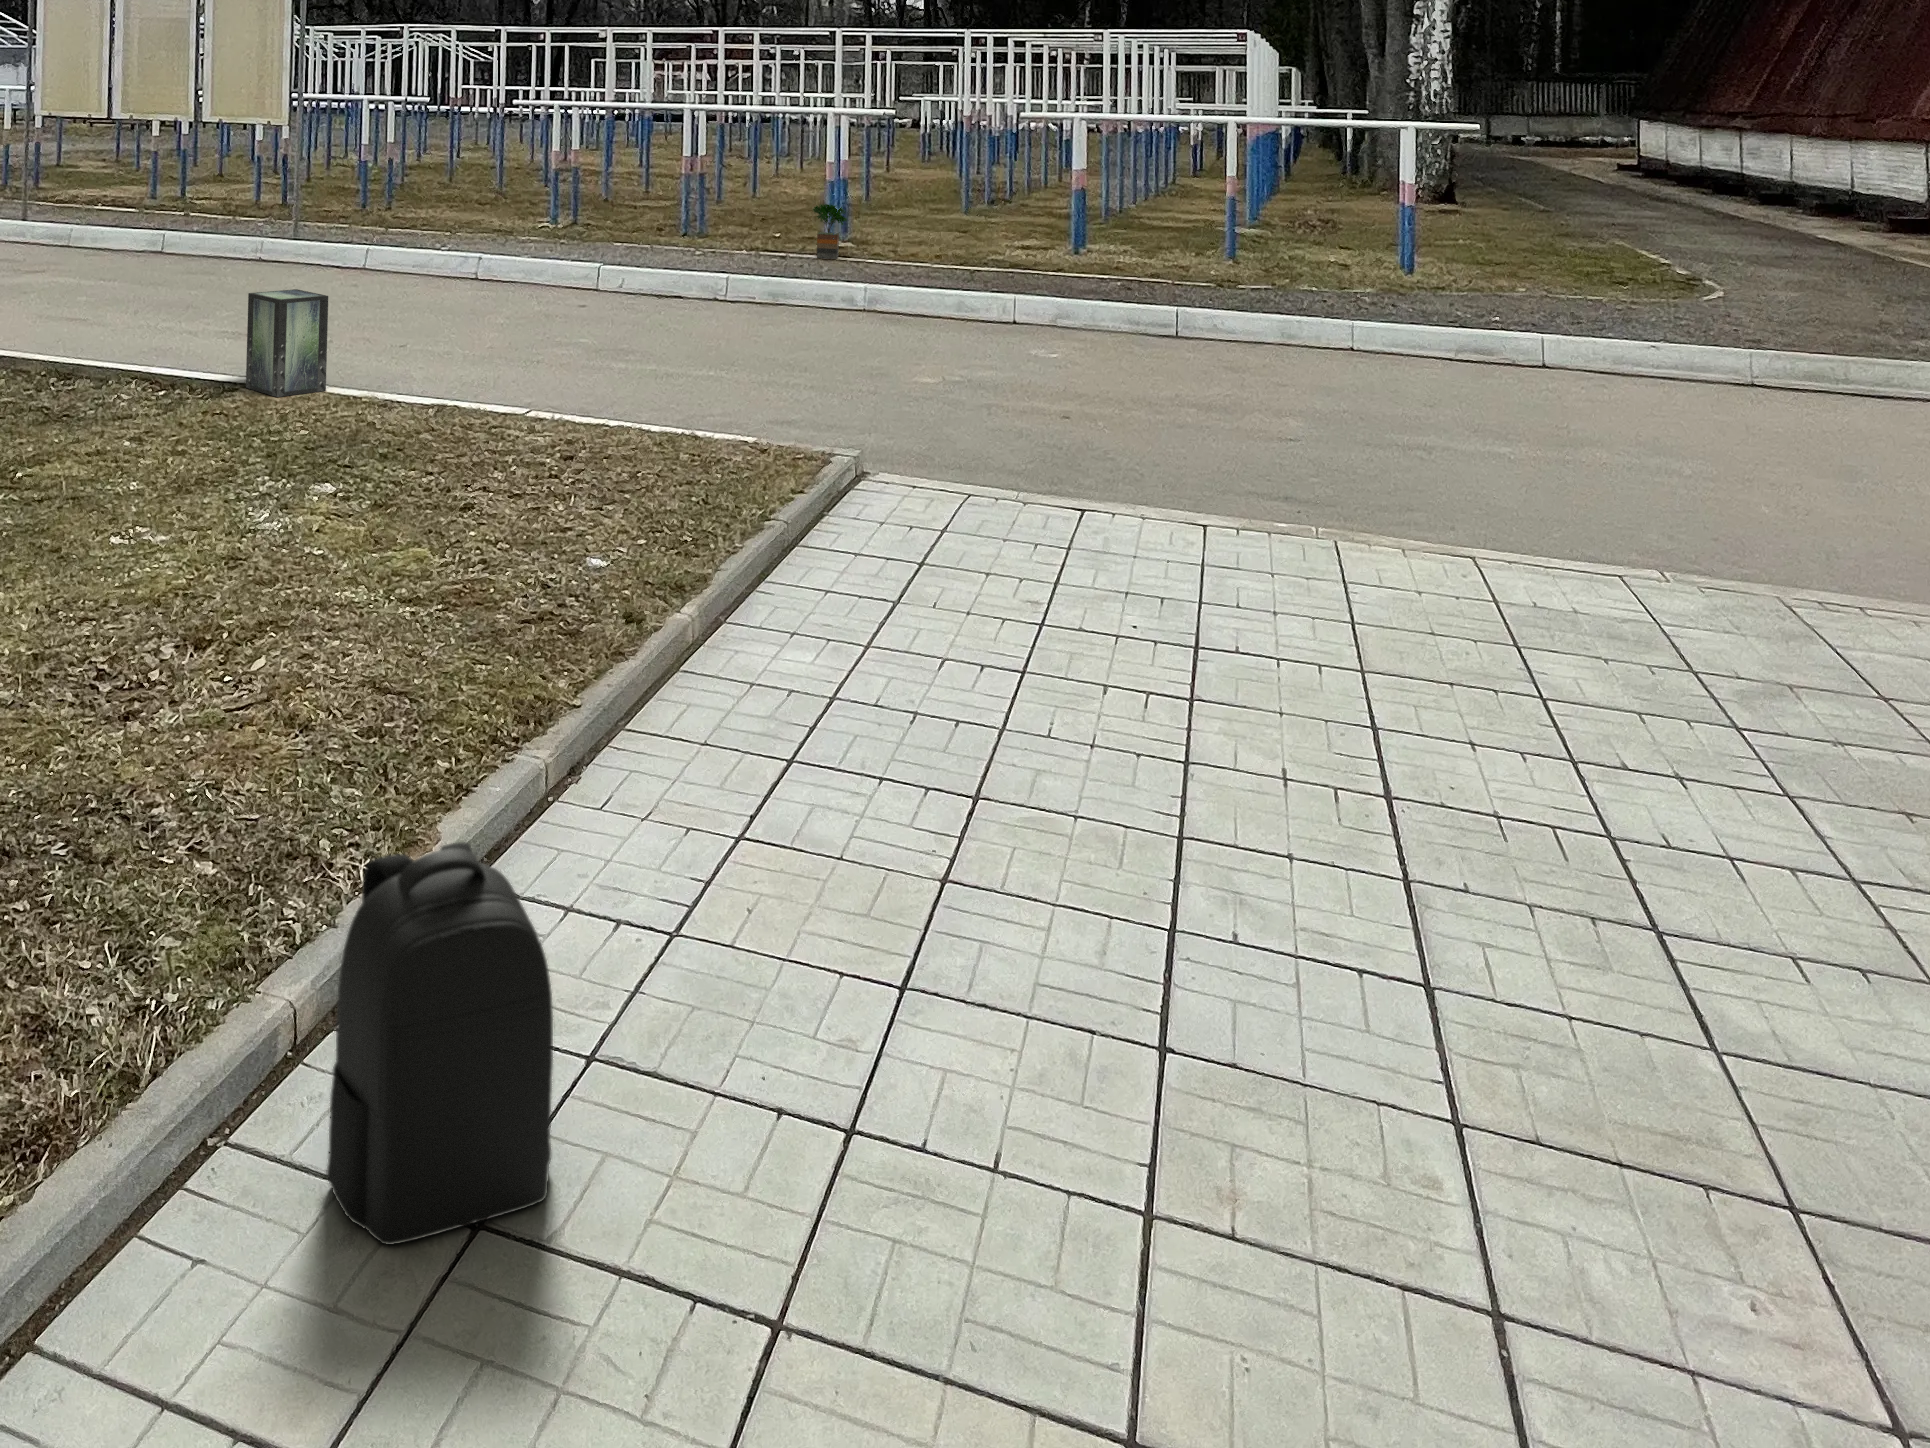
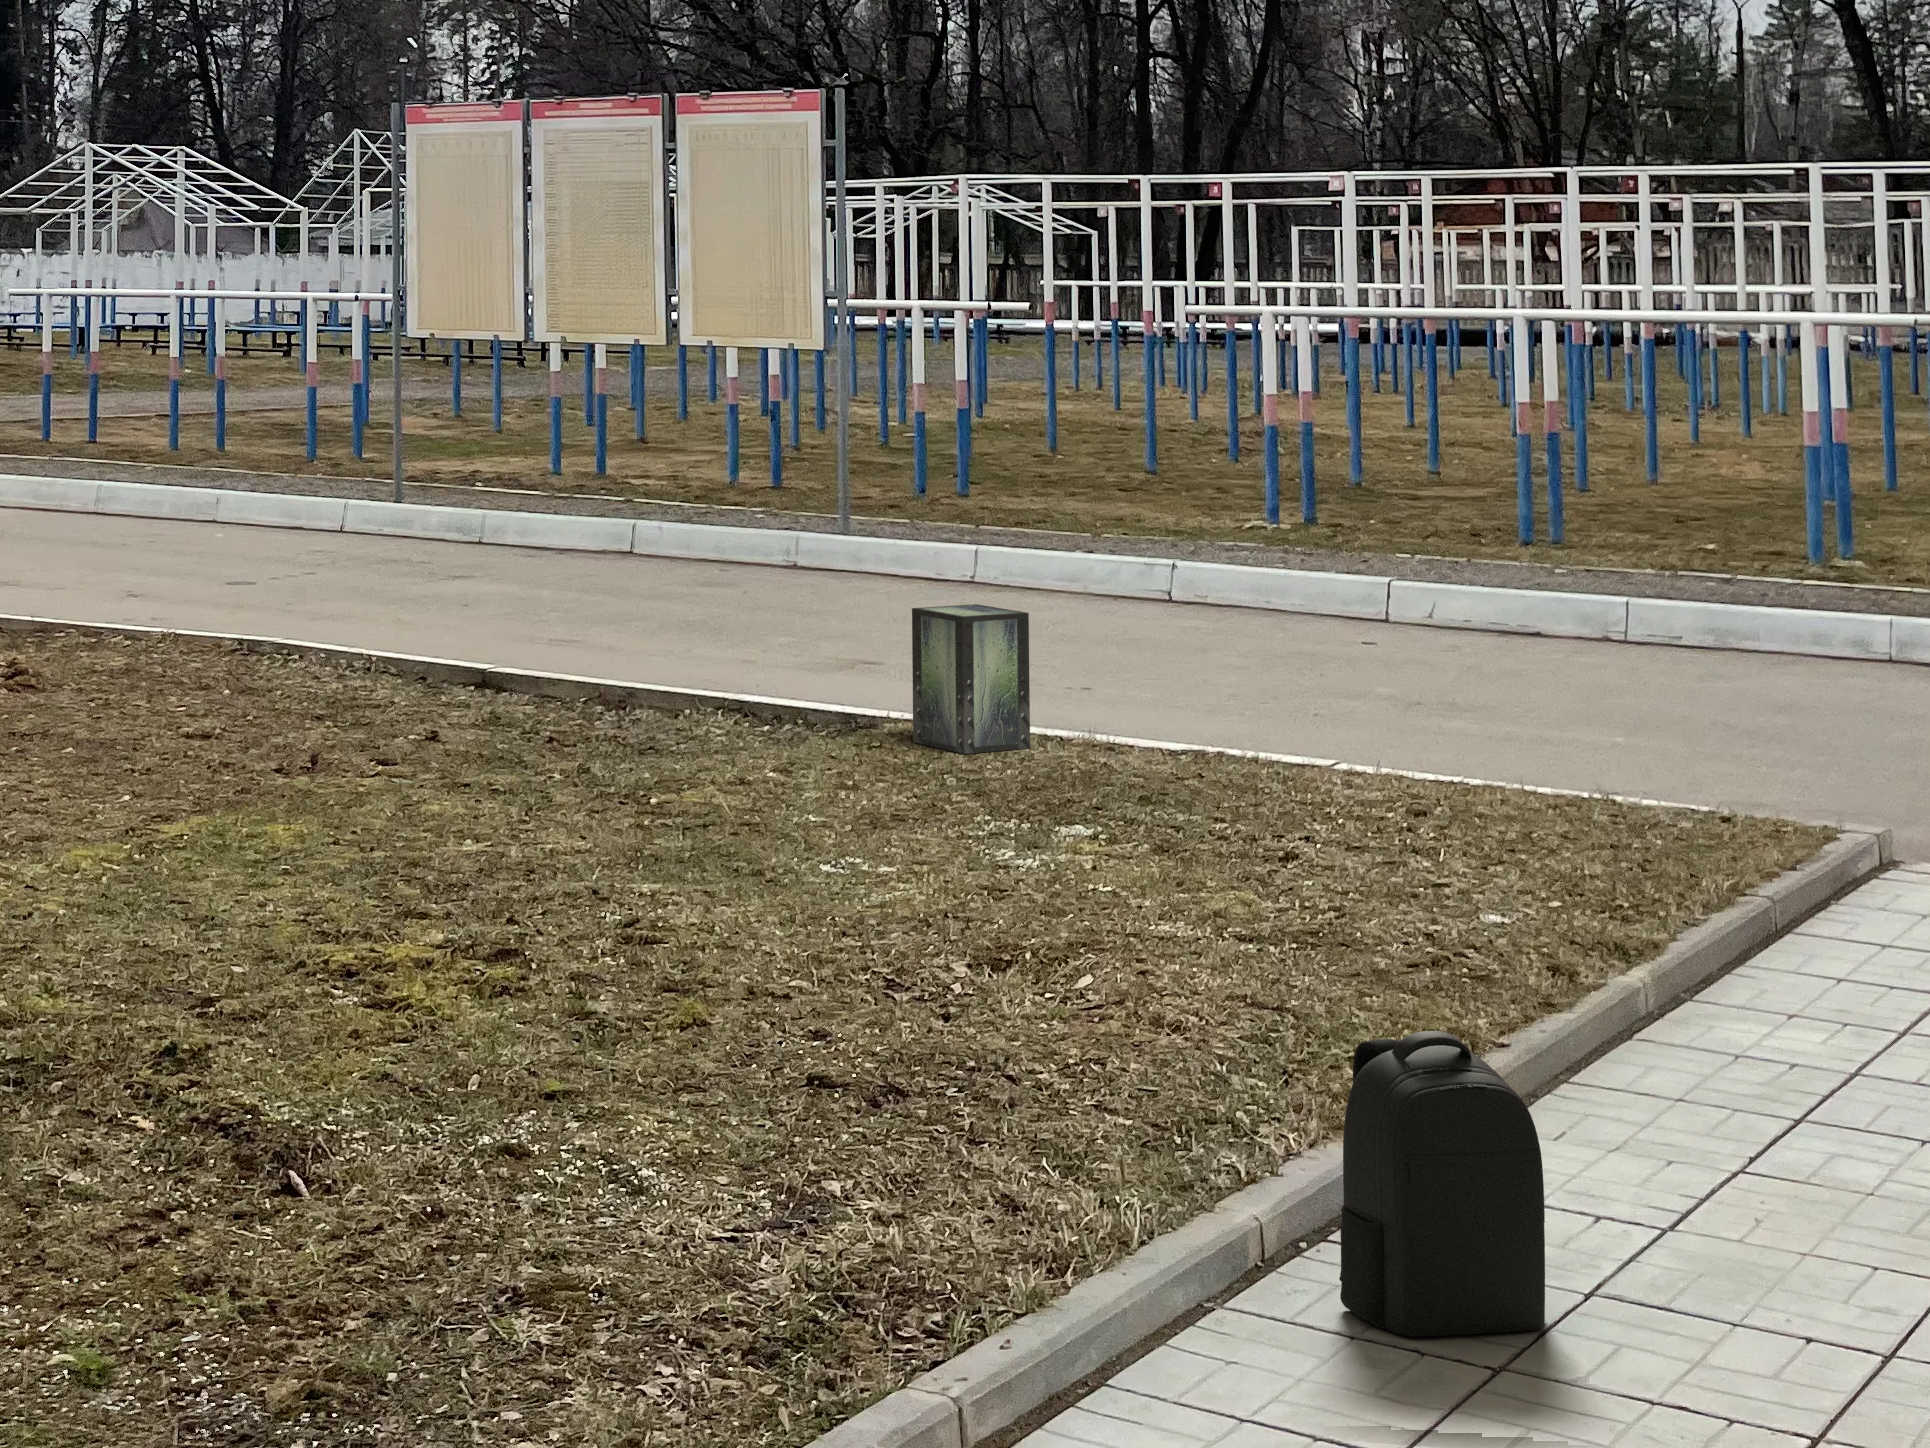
potted tree: present [813,204,847,259] -> none [1775,486,1845,583]

